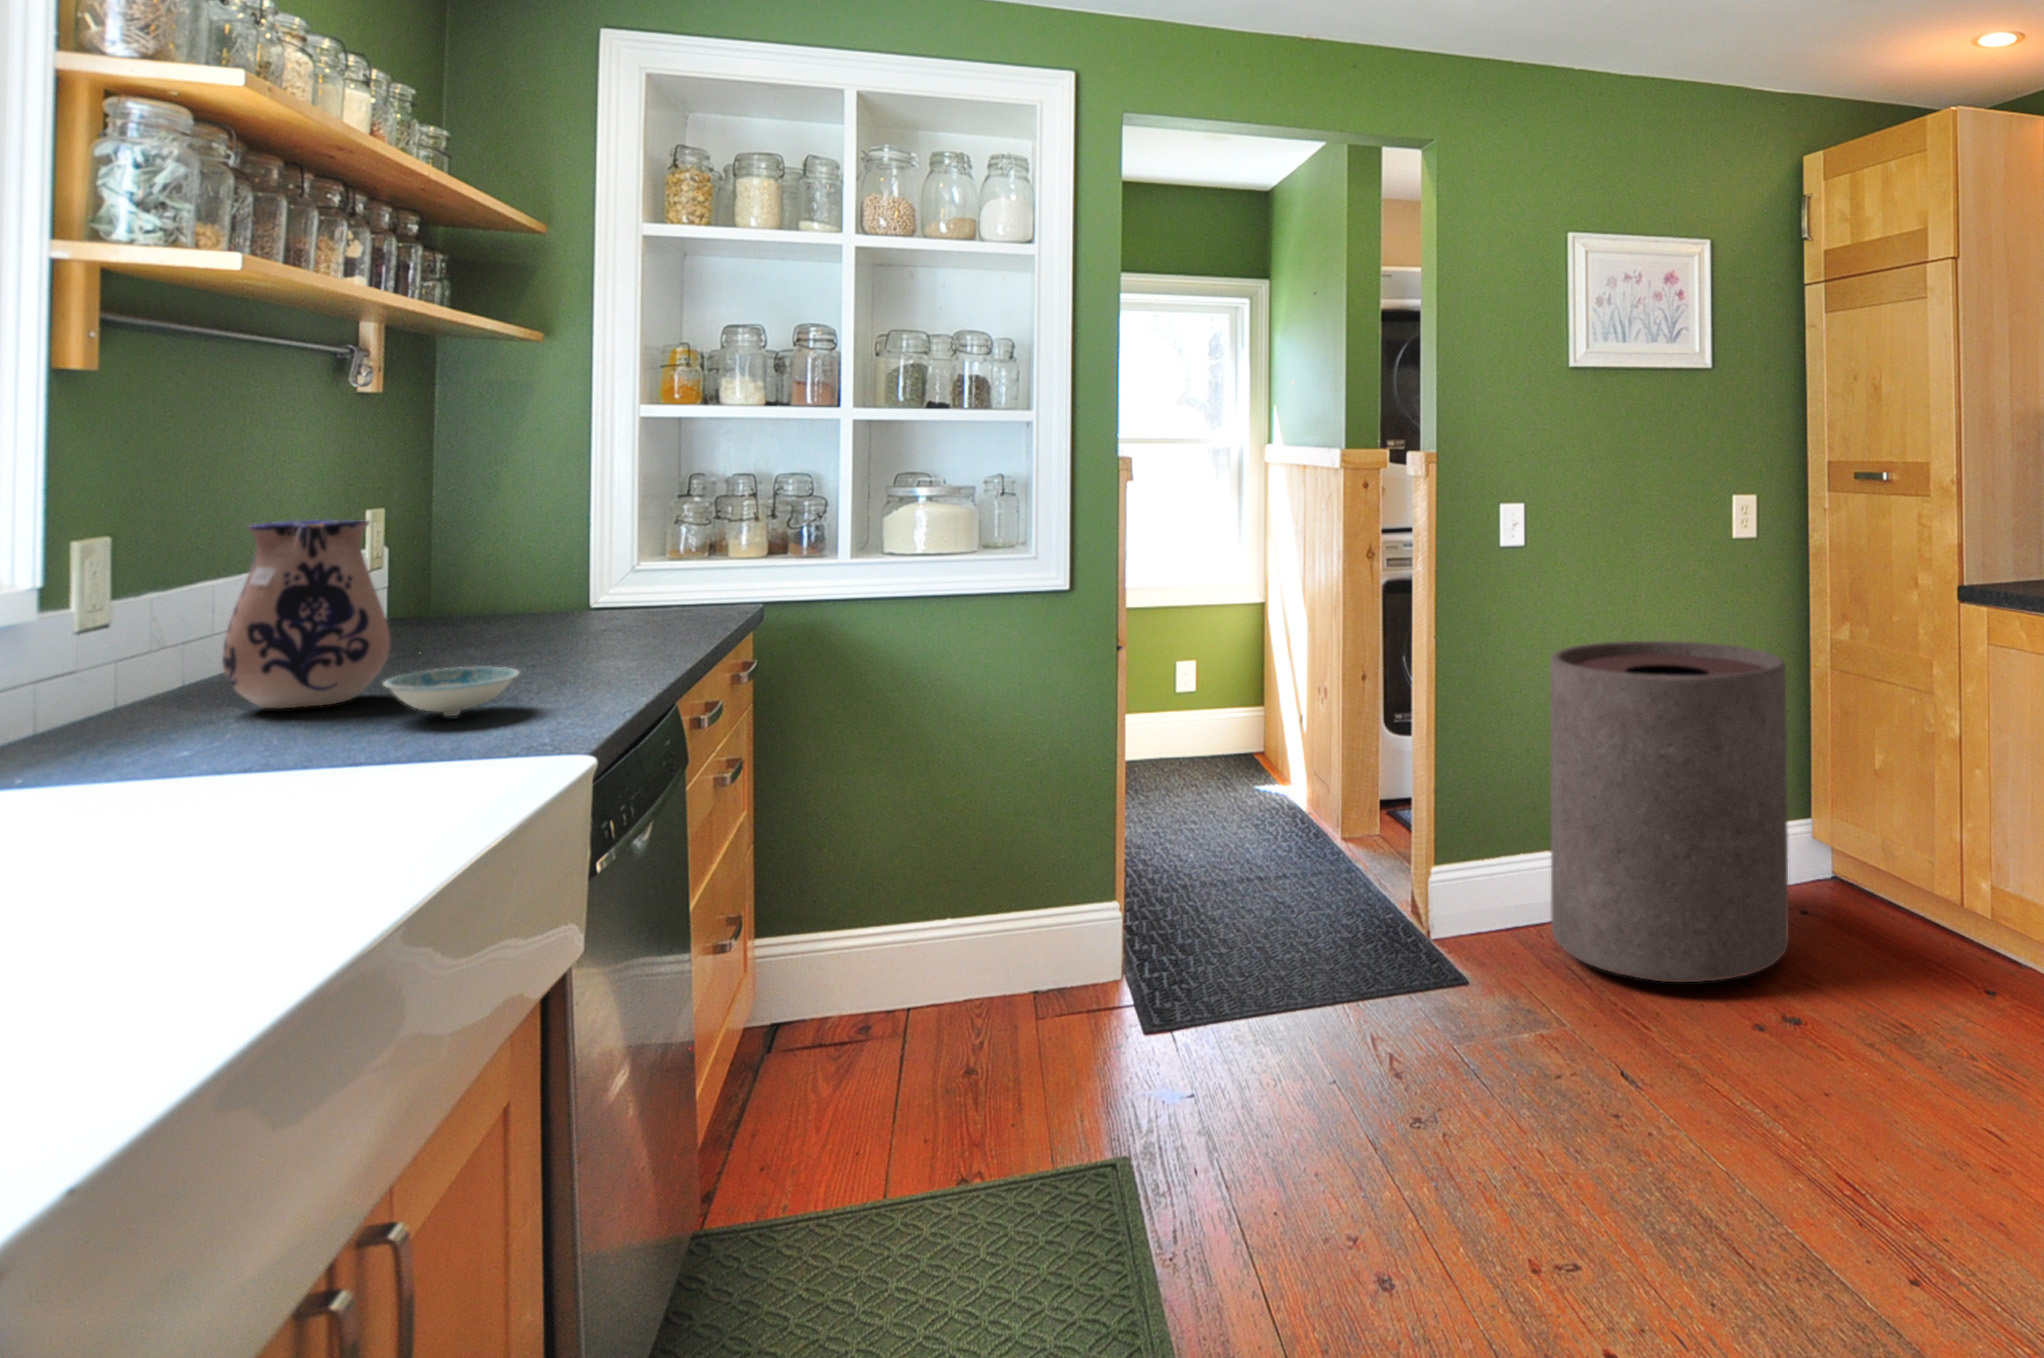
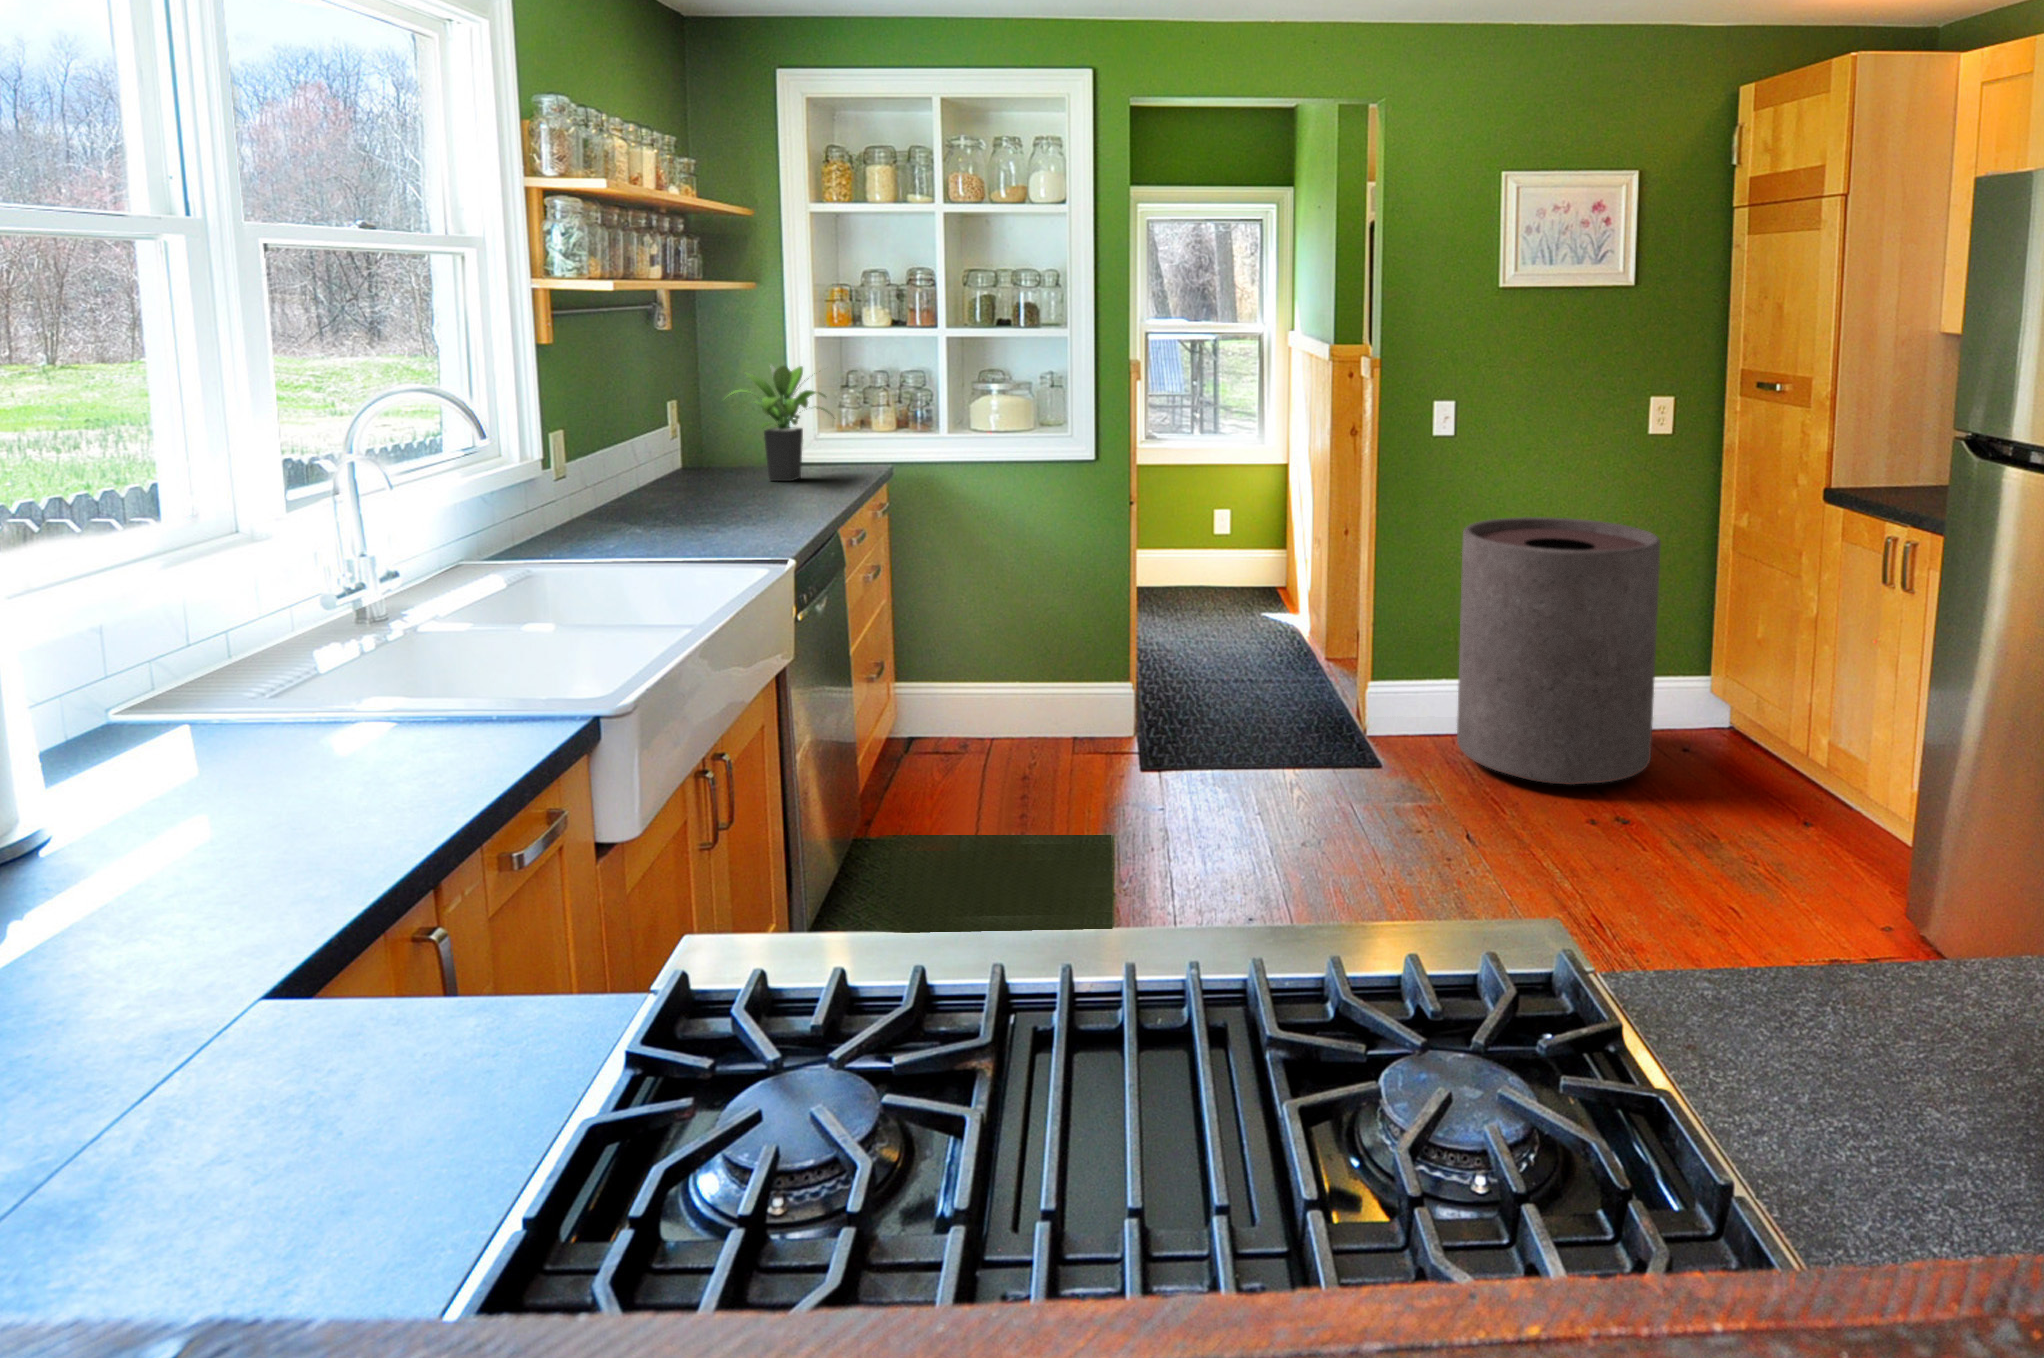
potted plant: none [468,446,674,632] -> present [723,366,828,481]
ceramic pitcher: present [222,520,390,709] -> none [616,420,691,524]
ceramic bowl: present [383,667,519,716] -> none [691,507,755,534]

